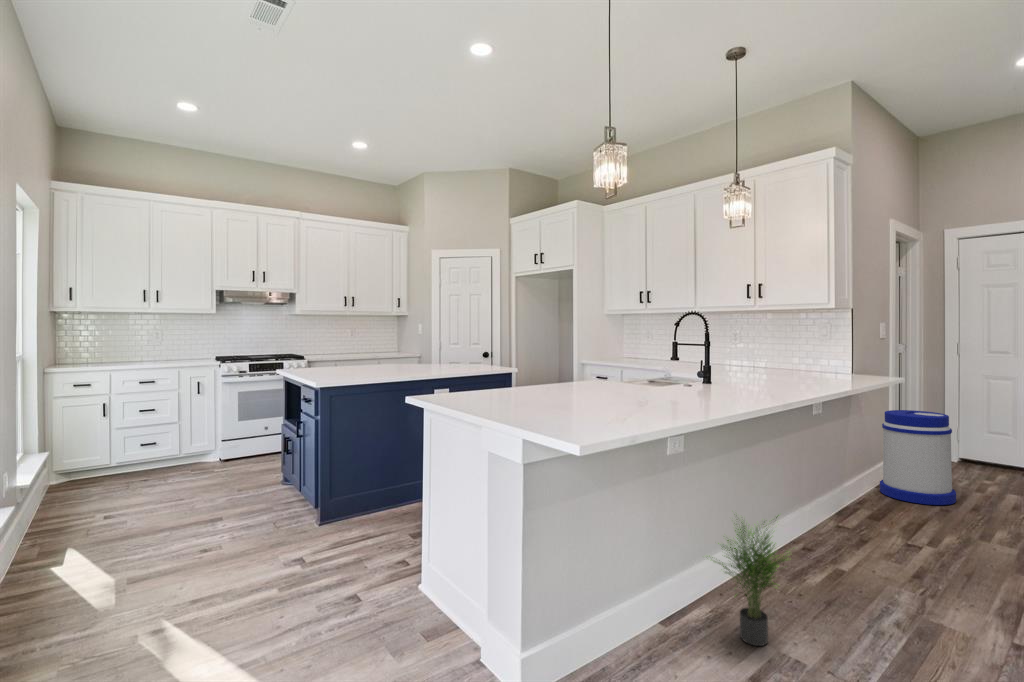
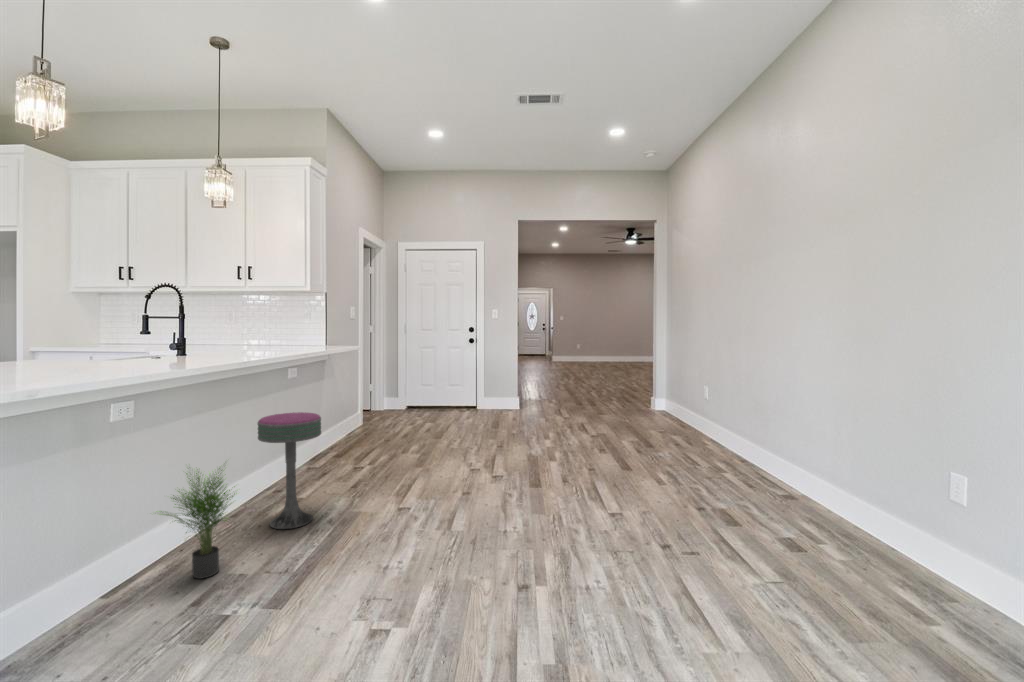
trash can: present [880,410,956,505] -> none [348,374,394,441]
bar stool: none [797,463,883,615] -> present [258,412,321,529]

